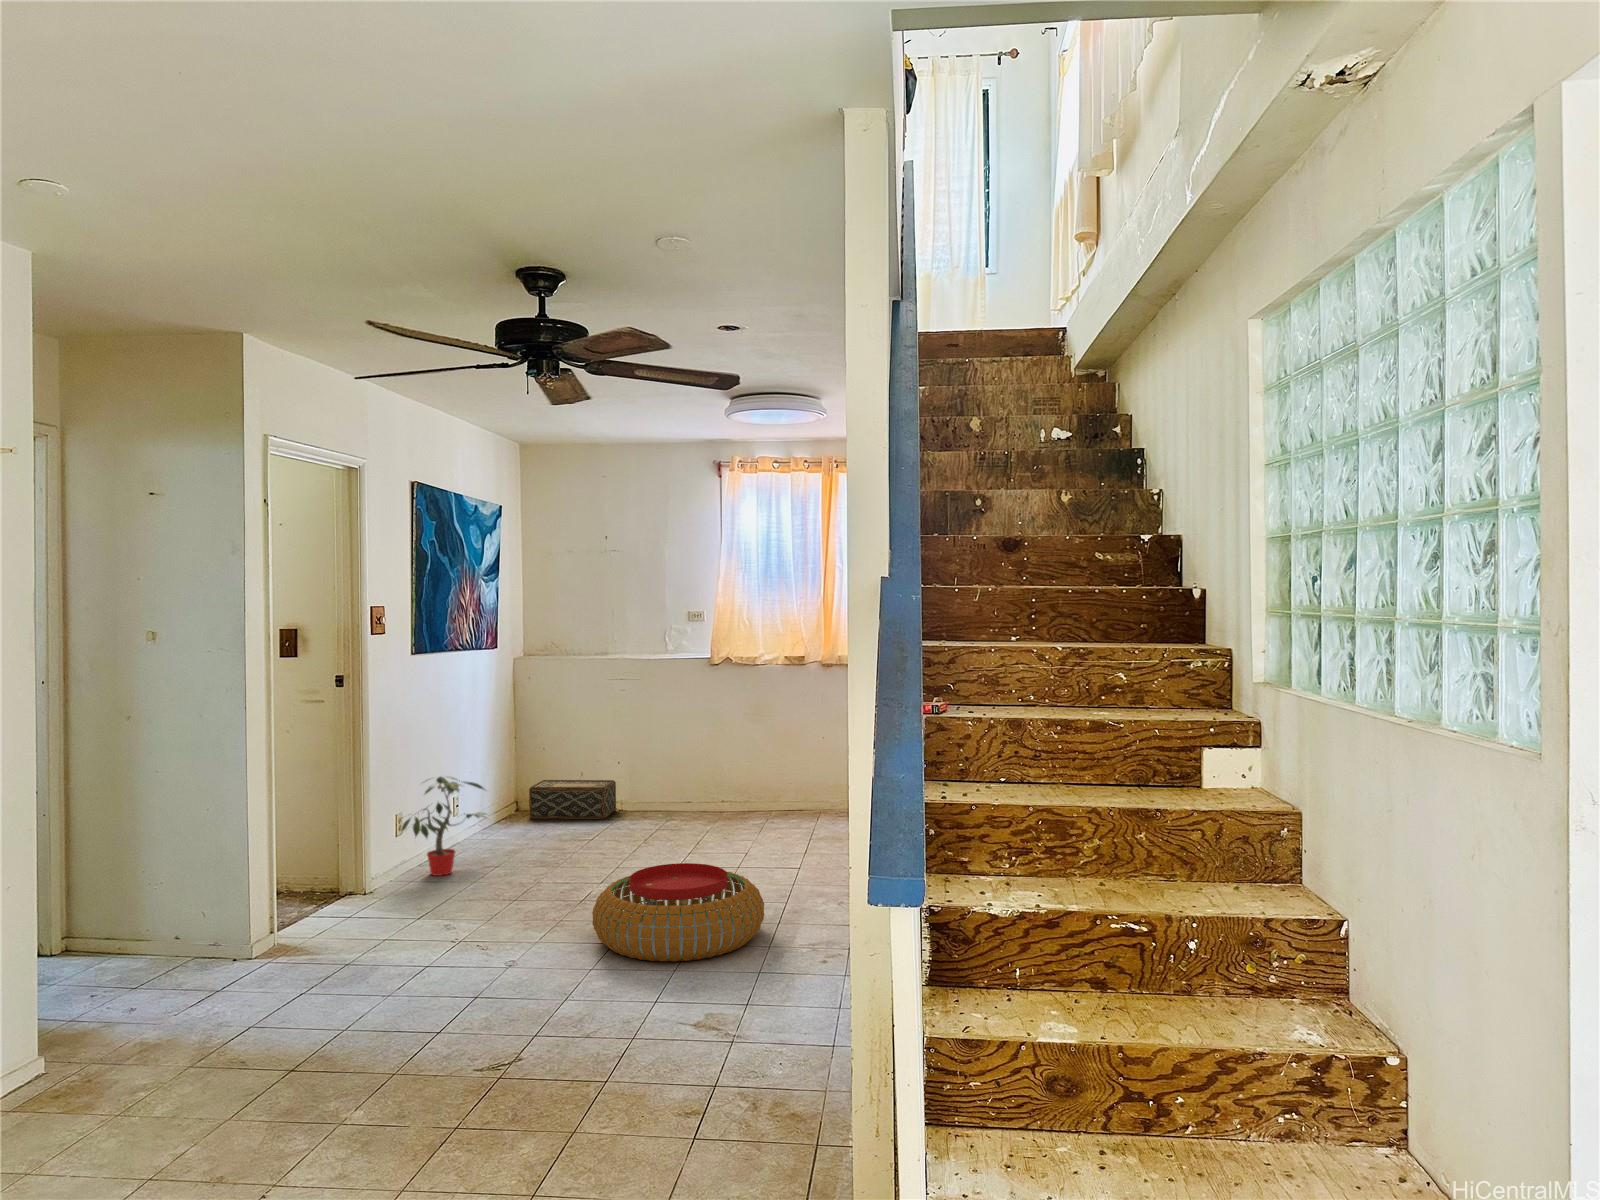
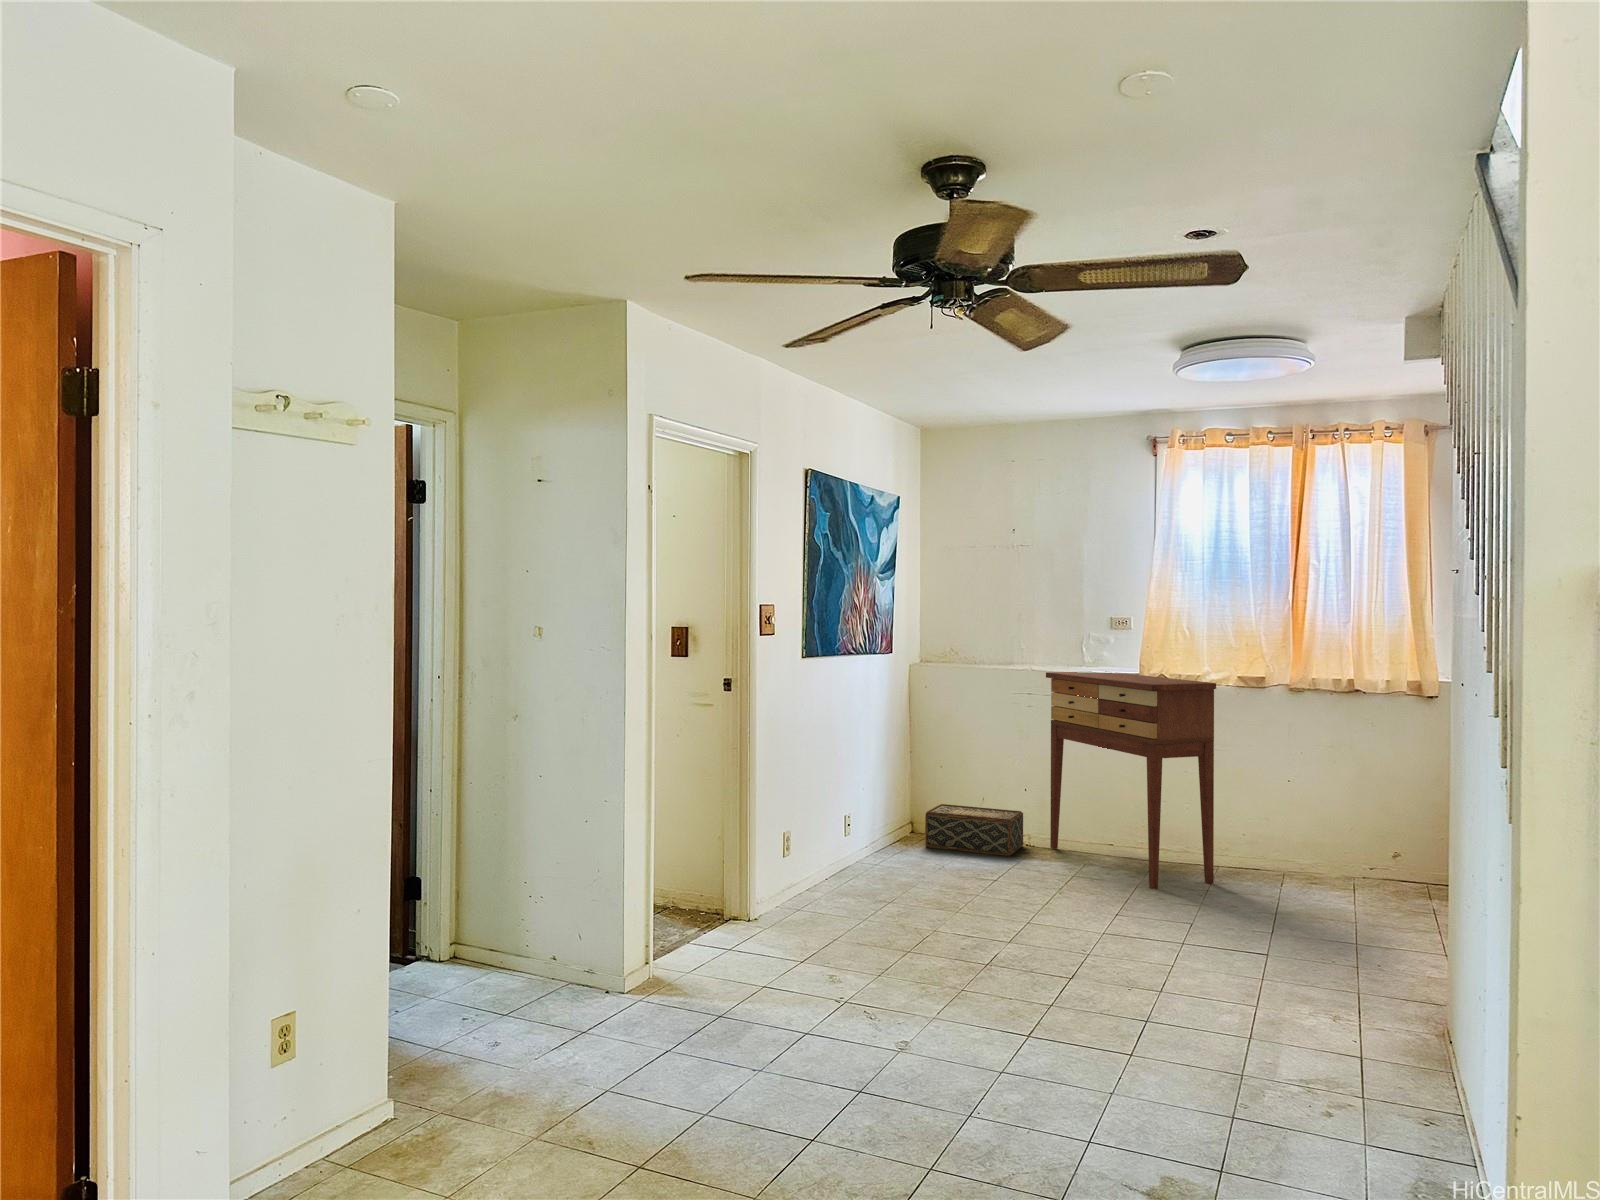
console table: none [633,657,767,832] -> present [1046,672,1216,889]
potted plant: present [402,777,486,876] -> none [785,796,885,909]
pouf: present [592,863,764,962] -> none [1002,940,1235,1081]

